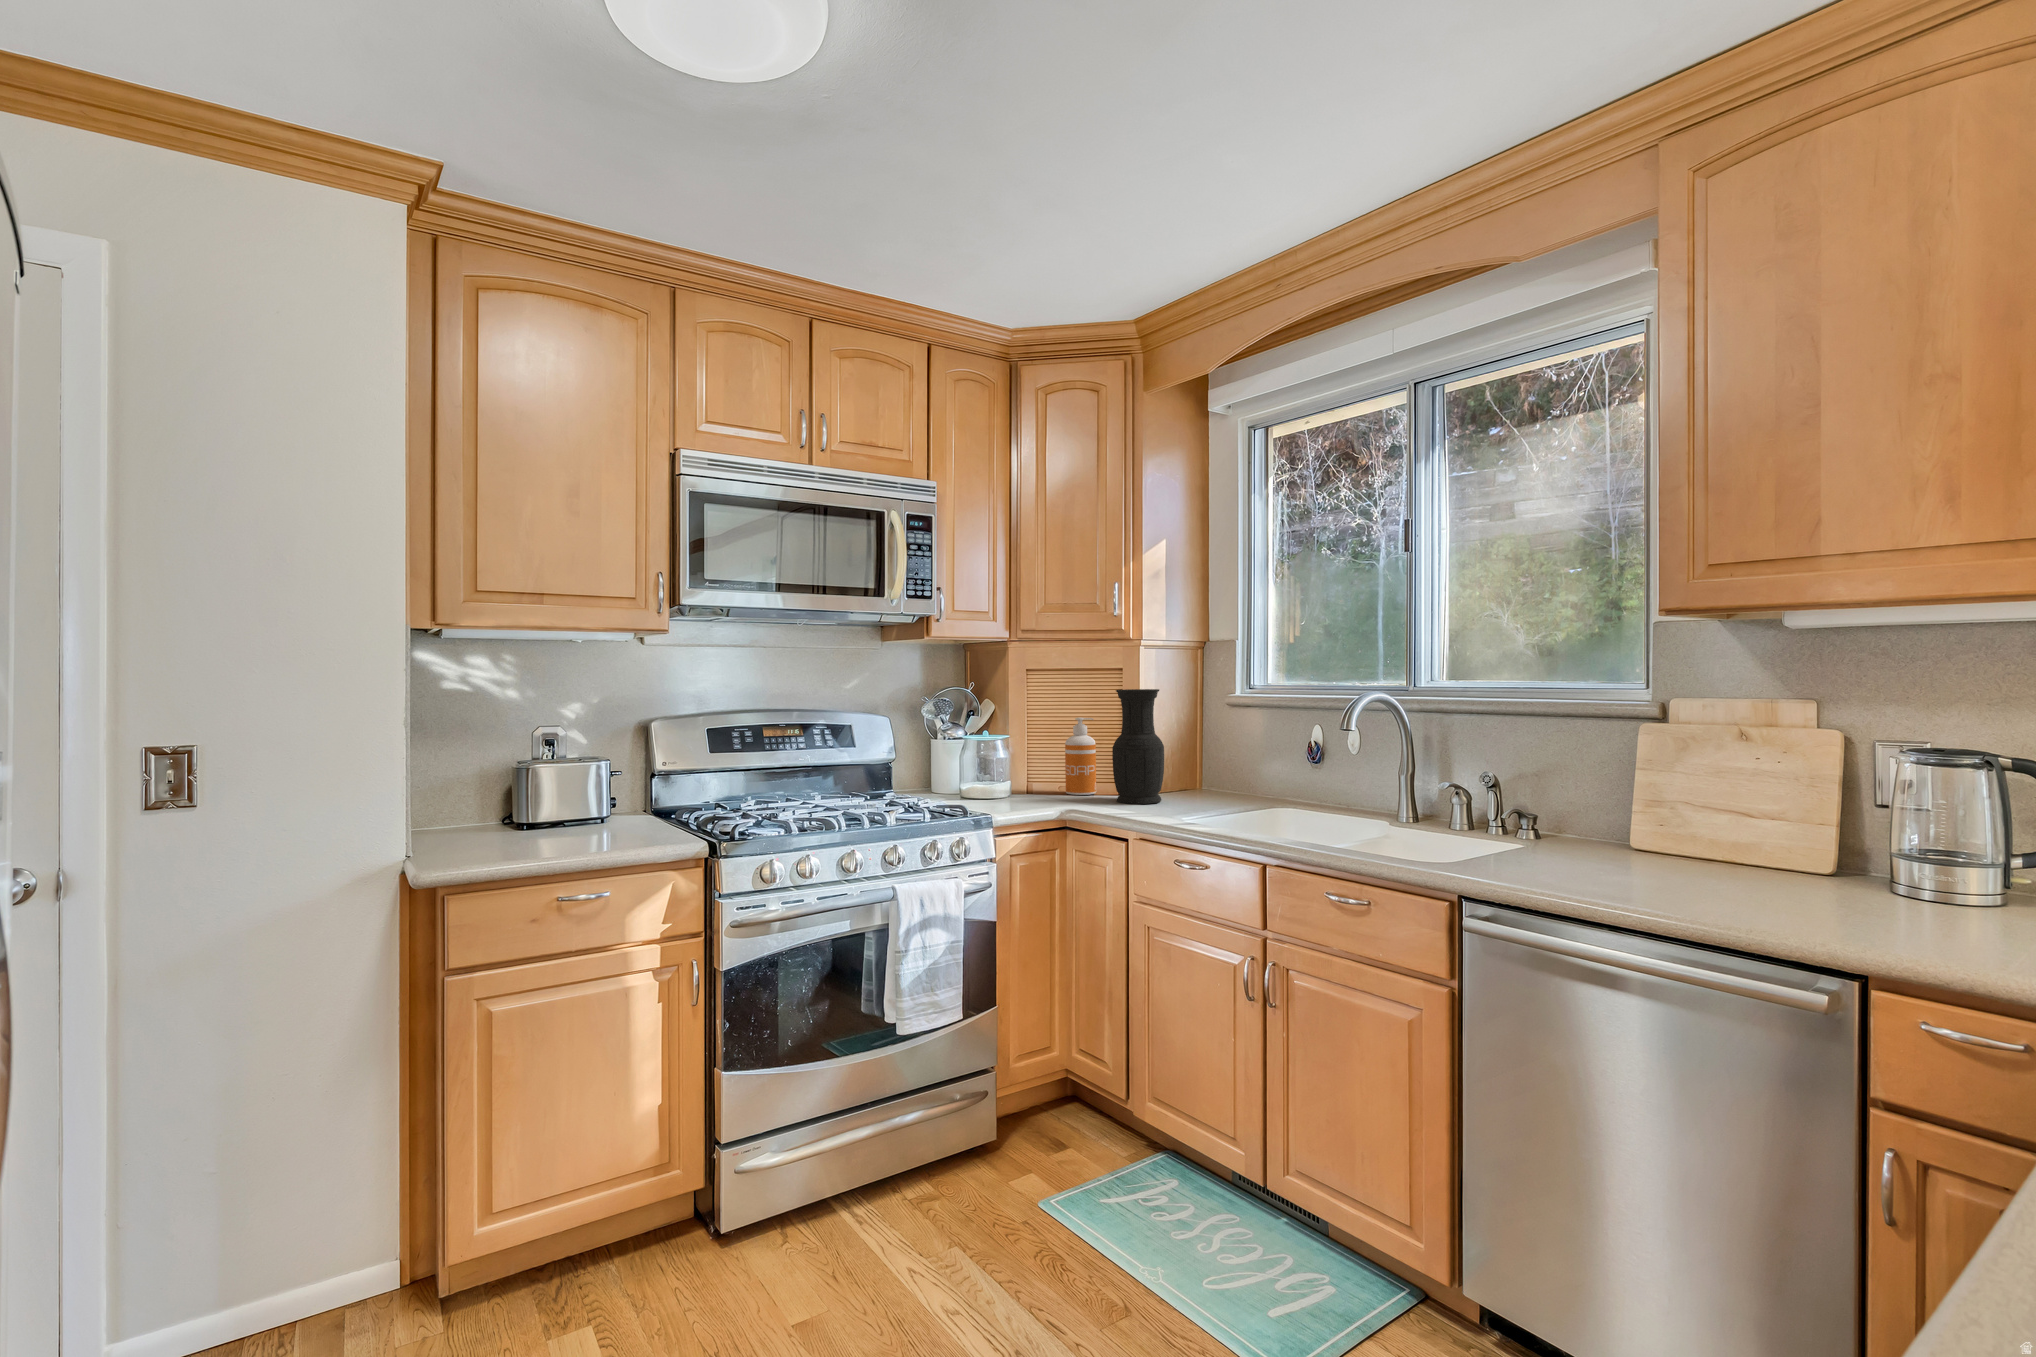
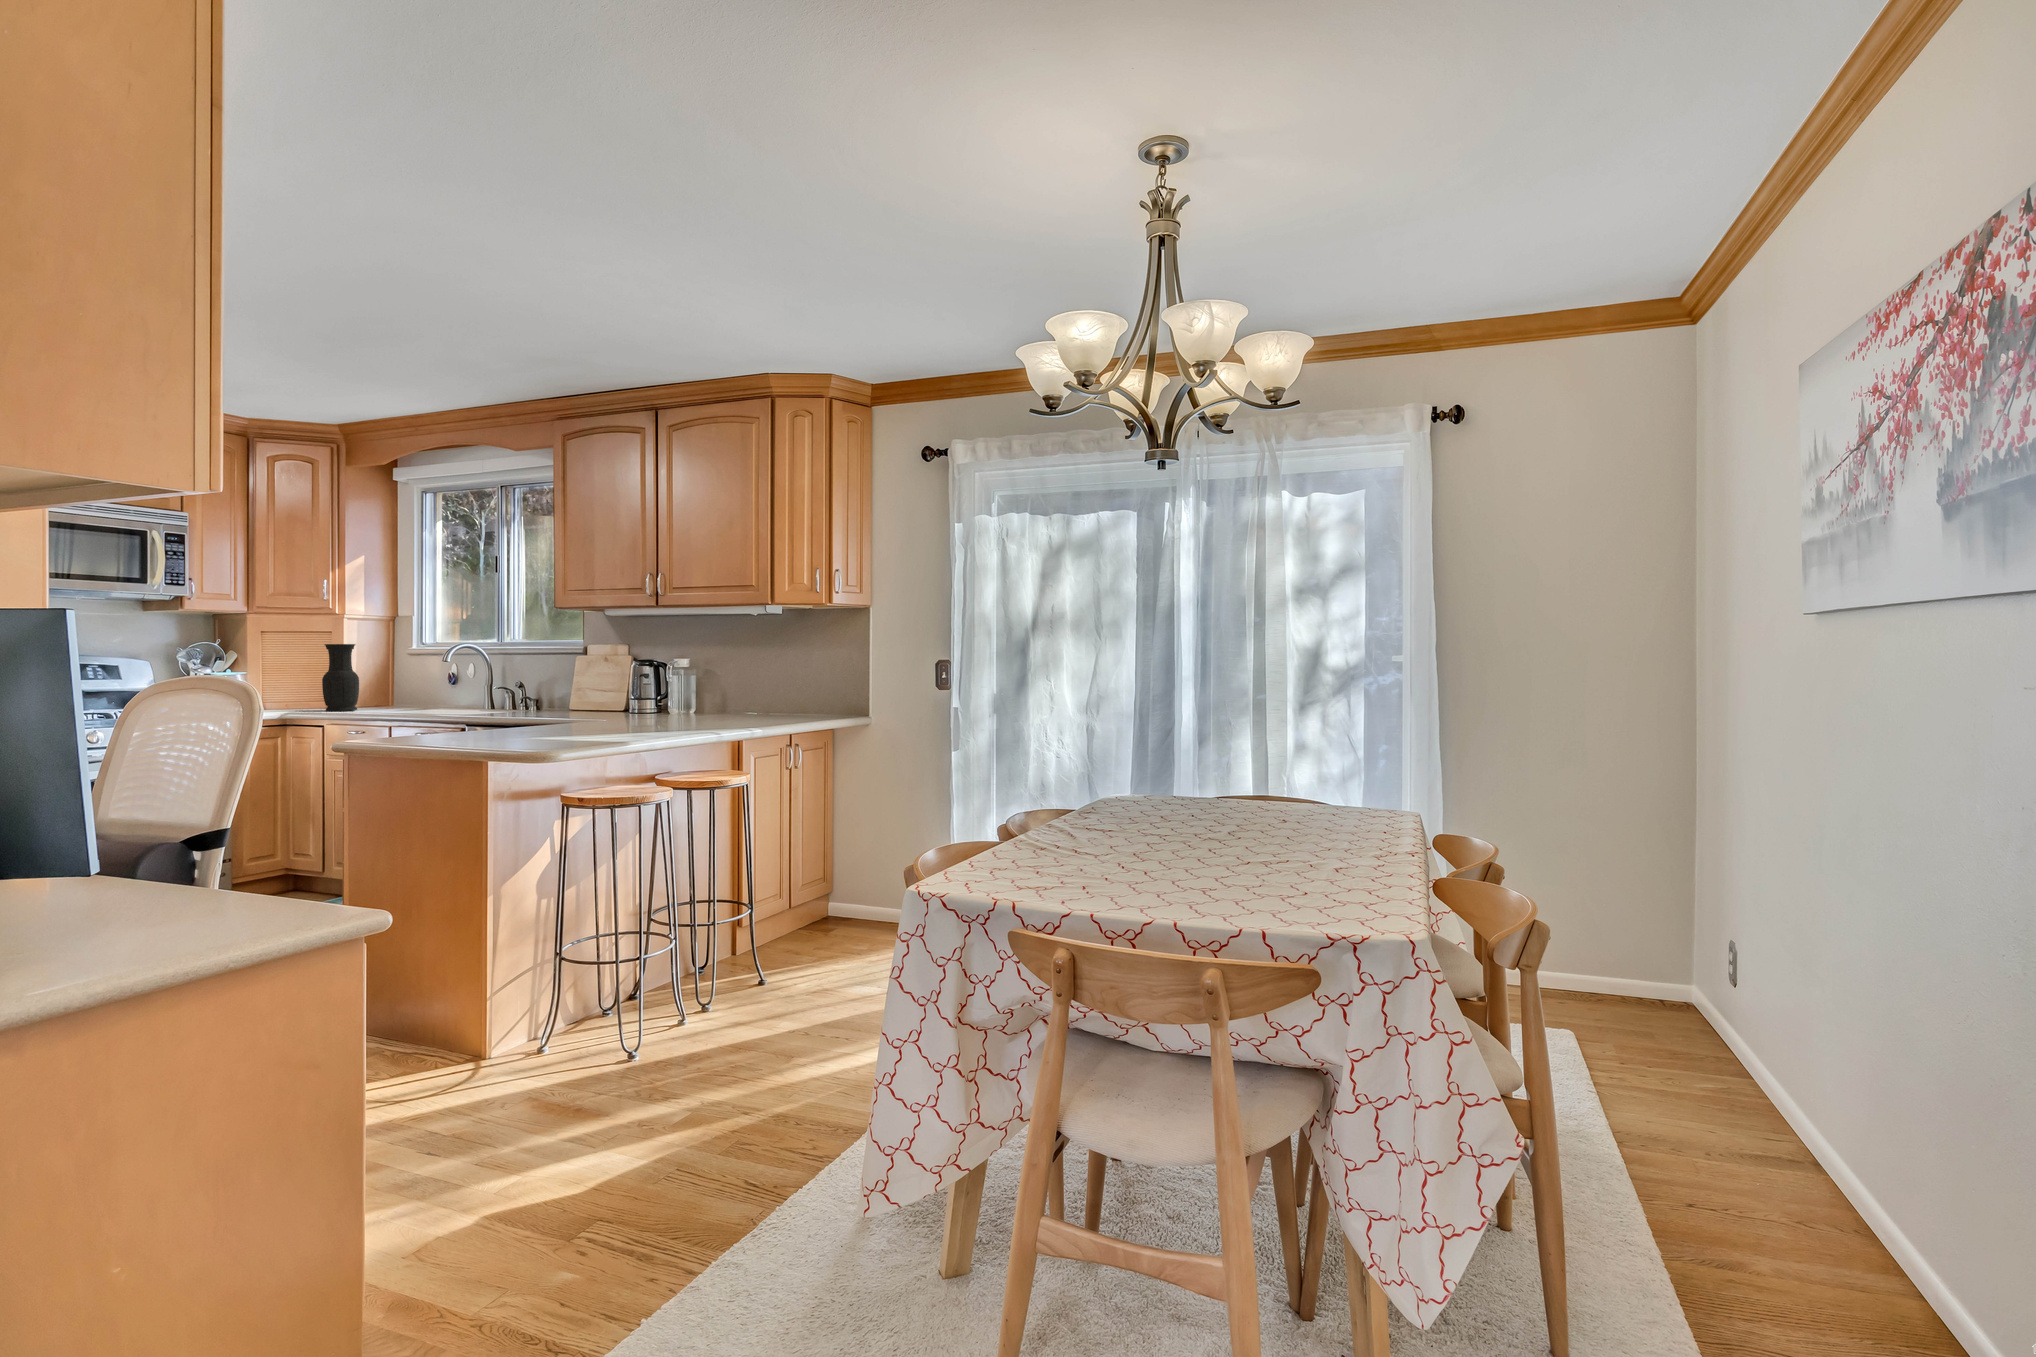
soap dispenser: present [1065,718,1096,795] -> none [291,662,314,710]

